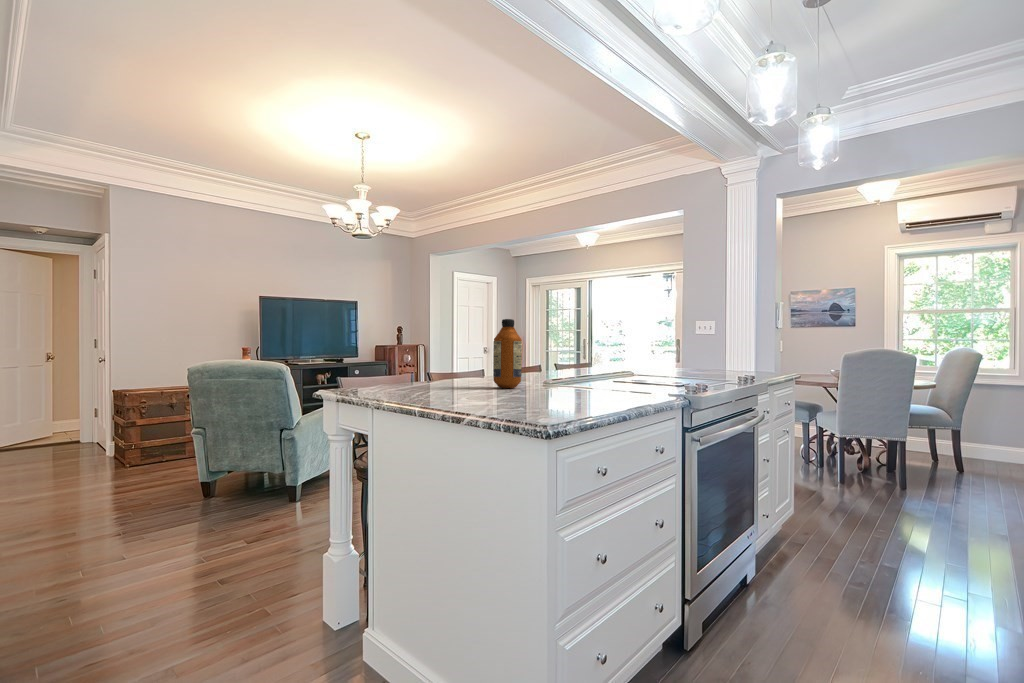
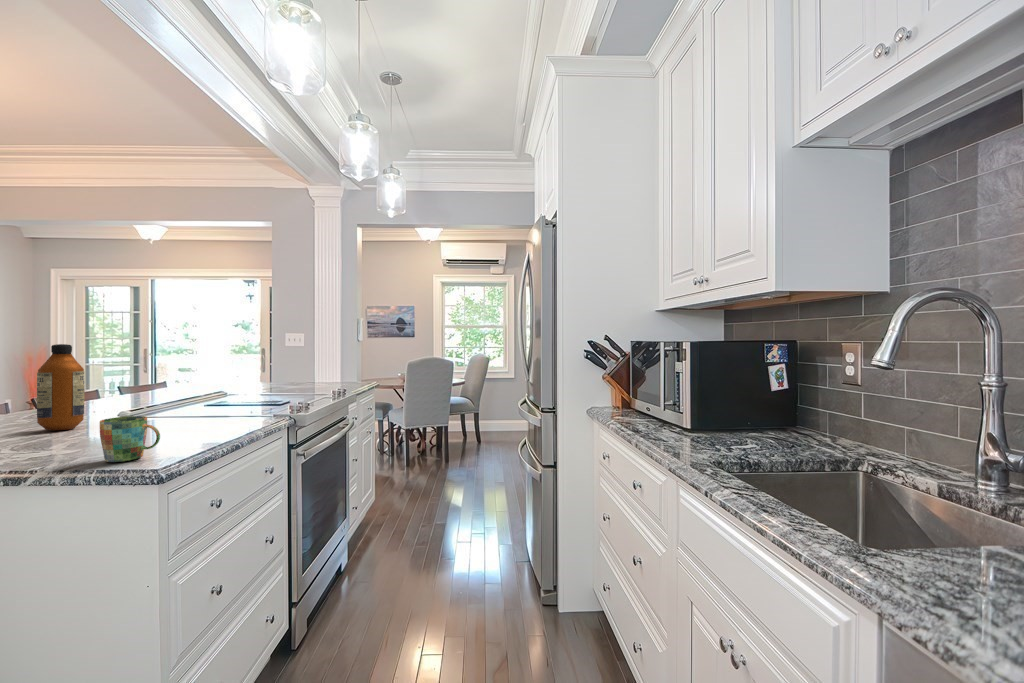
mug: none [510,375,553,414] -> present [100,416,160,462]

